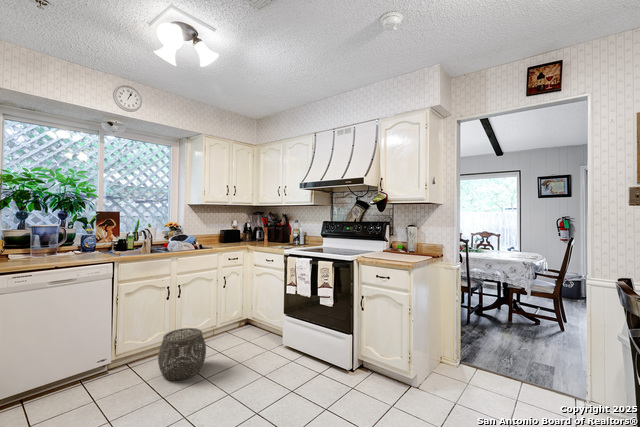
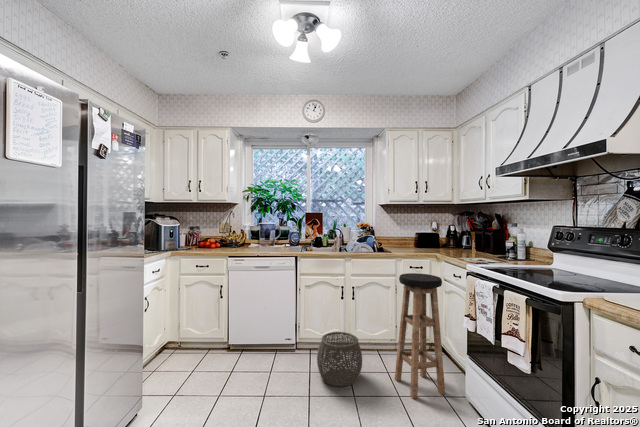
bar stool: none [230,262,270,360] -> present [395,273,445,399]

